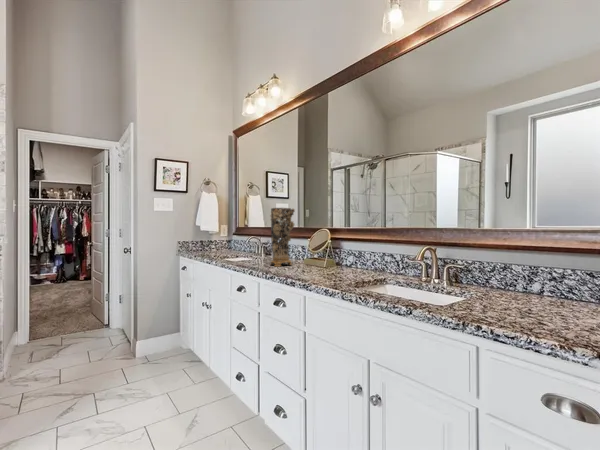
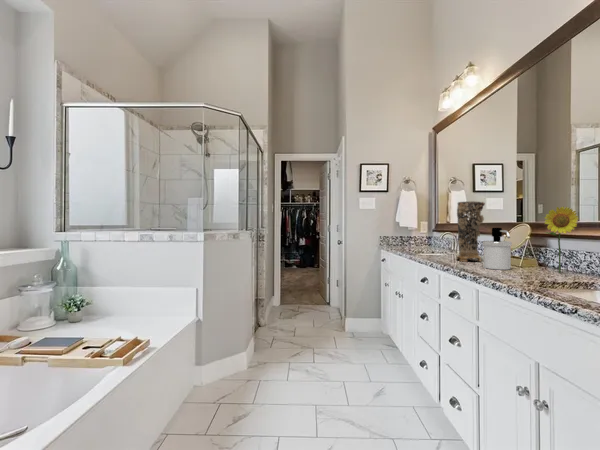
flower: none [346,215,370,272] -> present [545,207,579,273]
soap dispenser: none [300,234,325,273] -> present [483,228,512,270]

